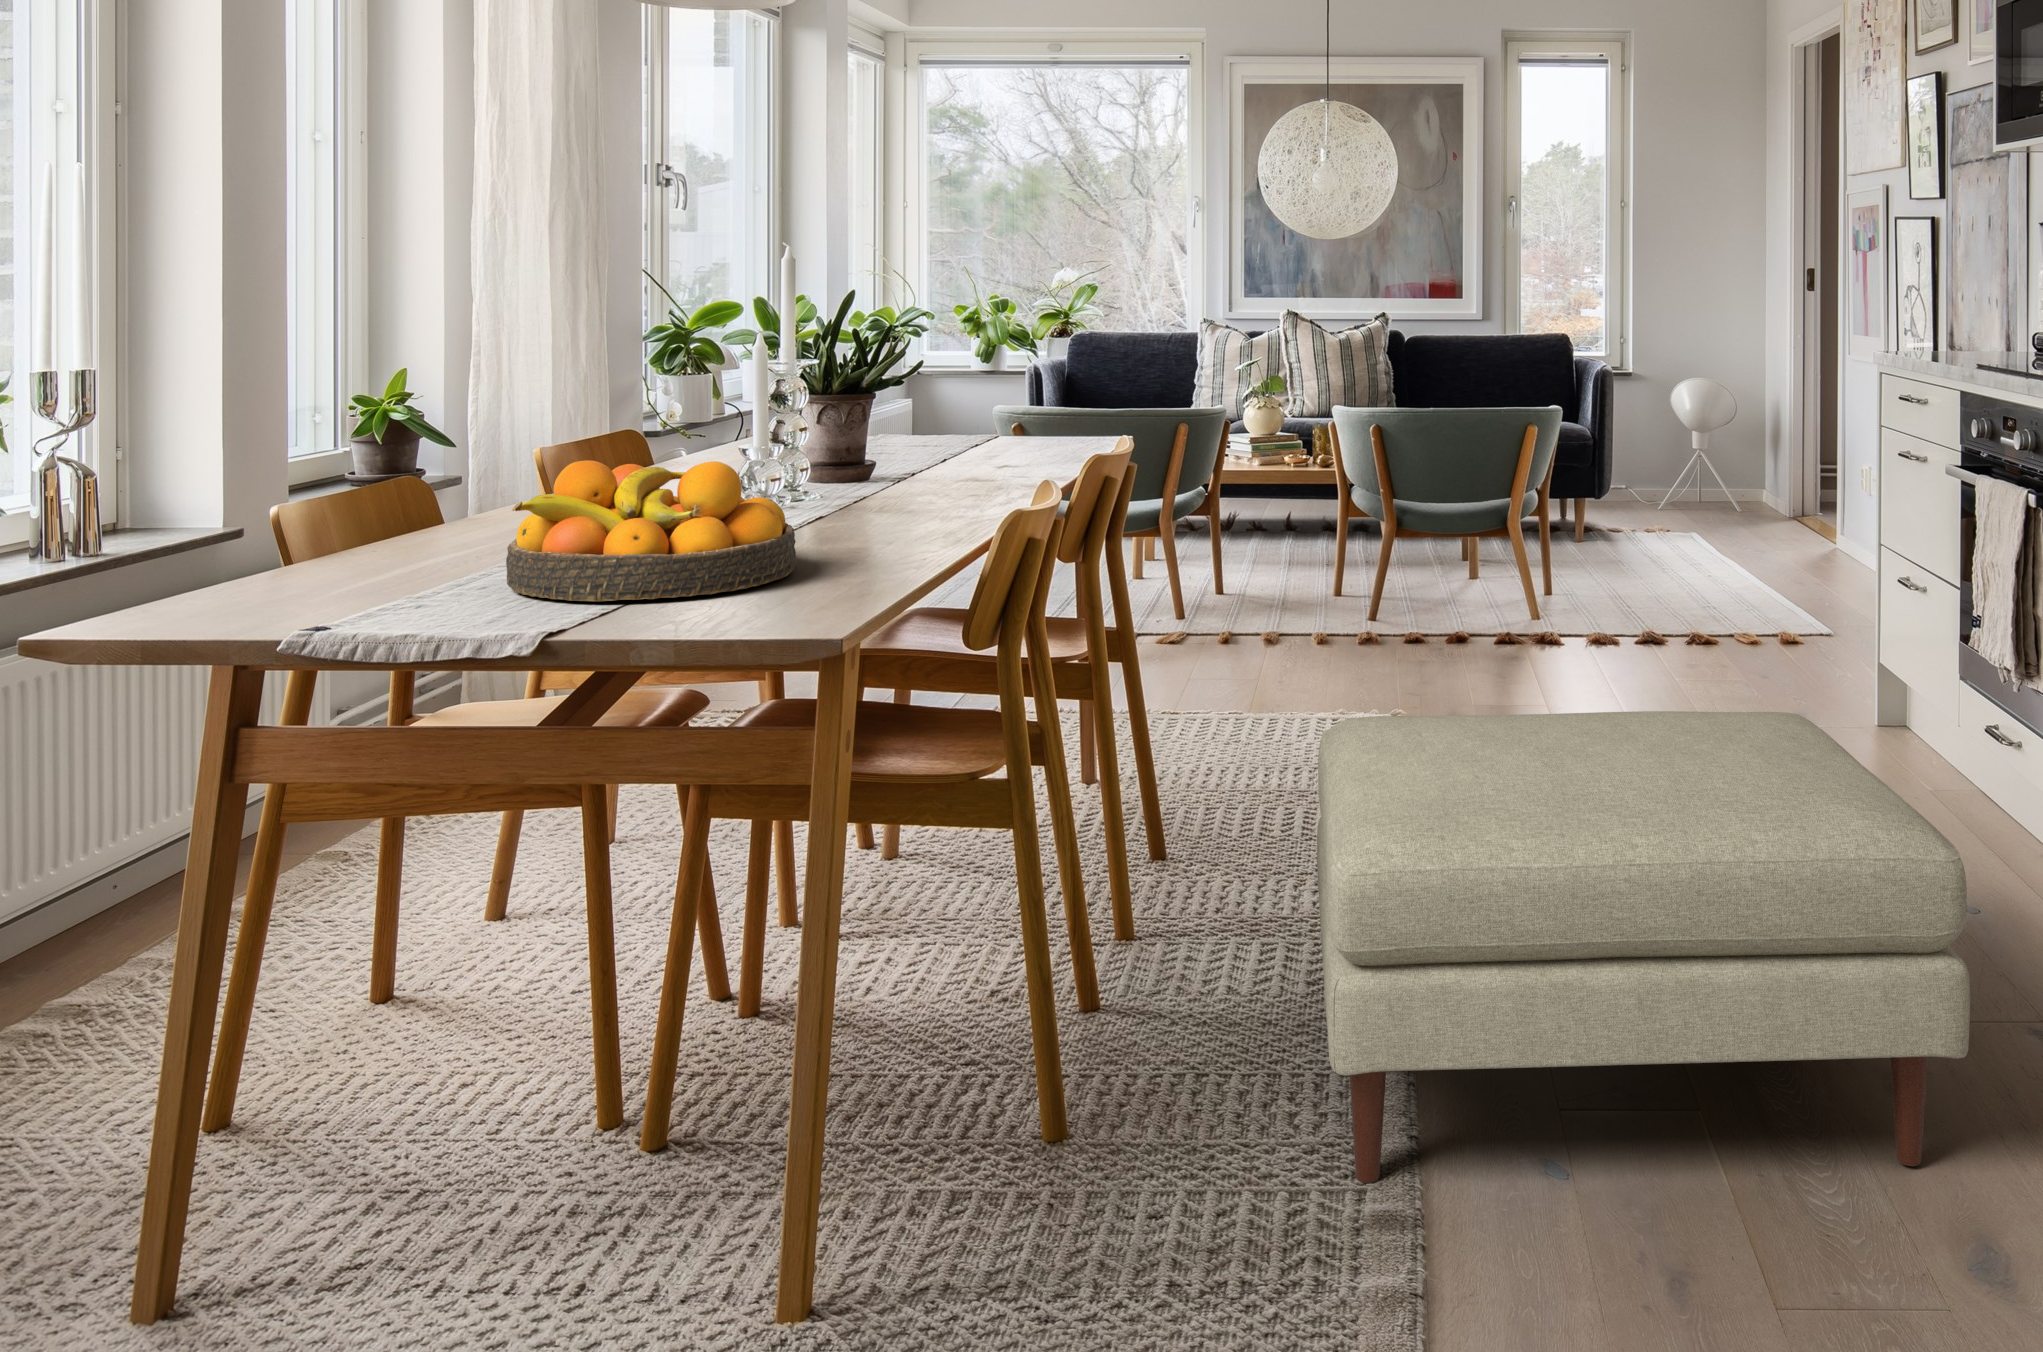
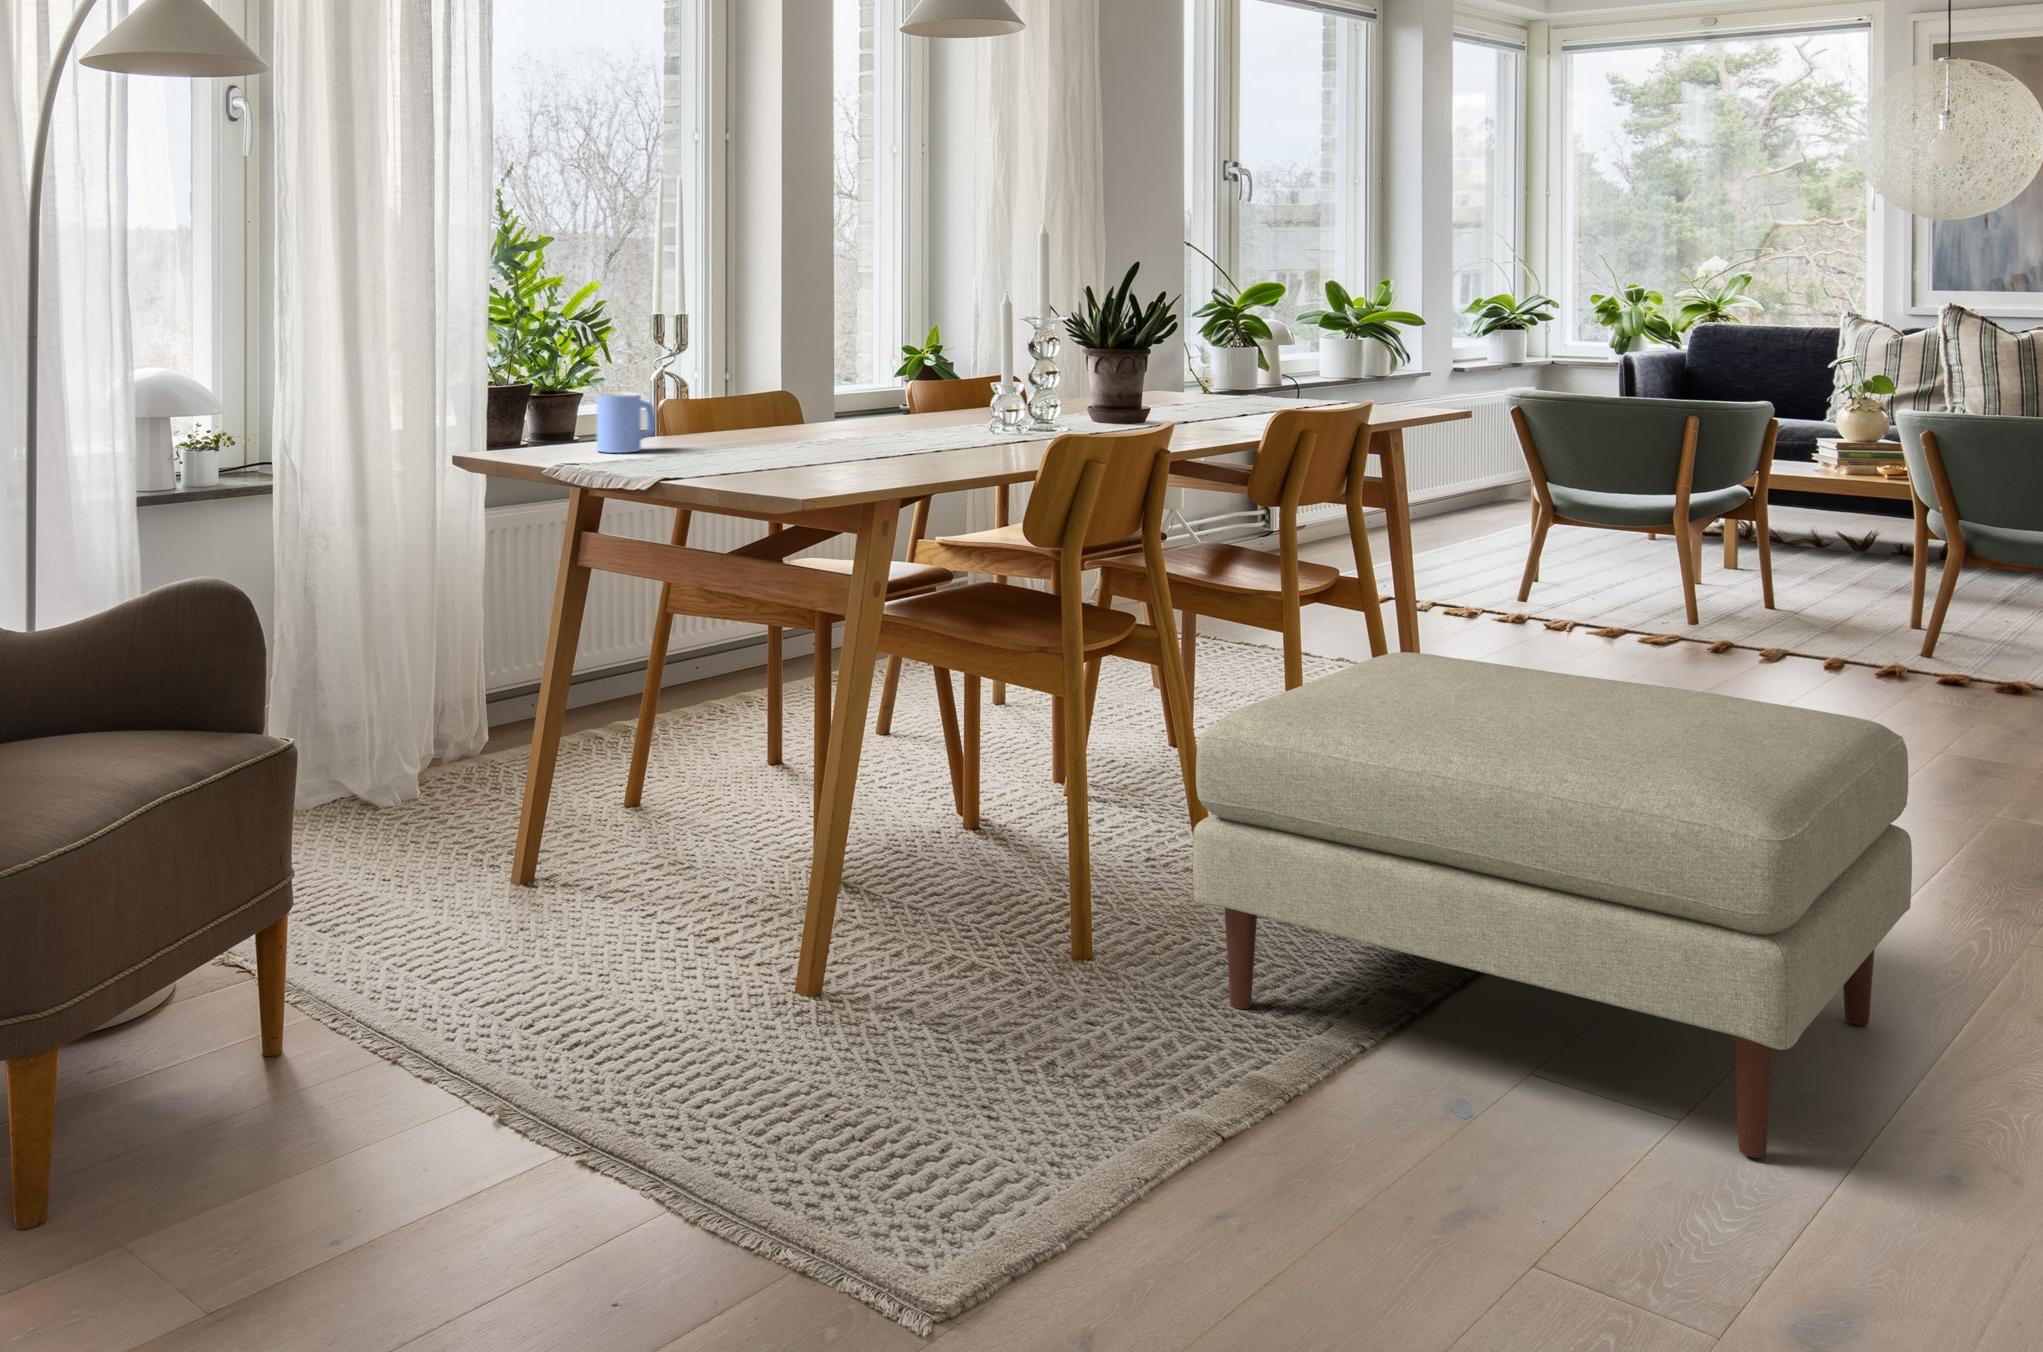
fruit bowl: present [506,460,796,602] -> none [721,367,913,461]
mug: none [291,521,381,623] -> present [597,392,655,453]

